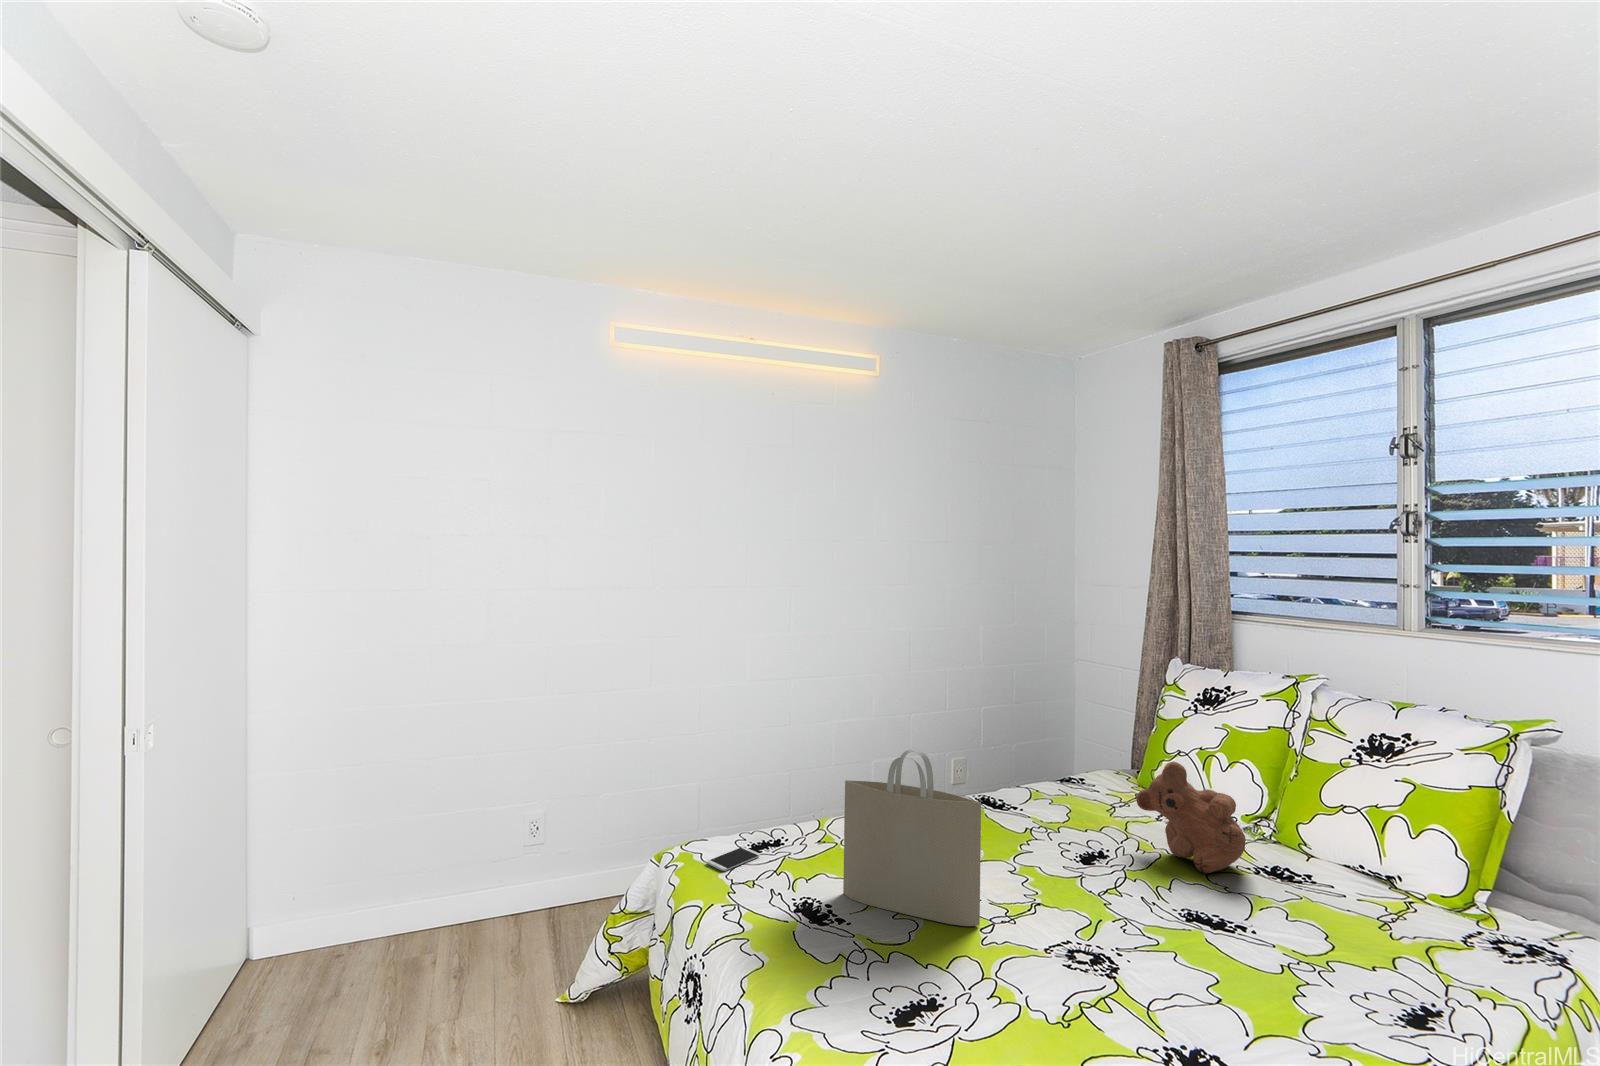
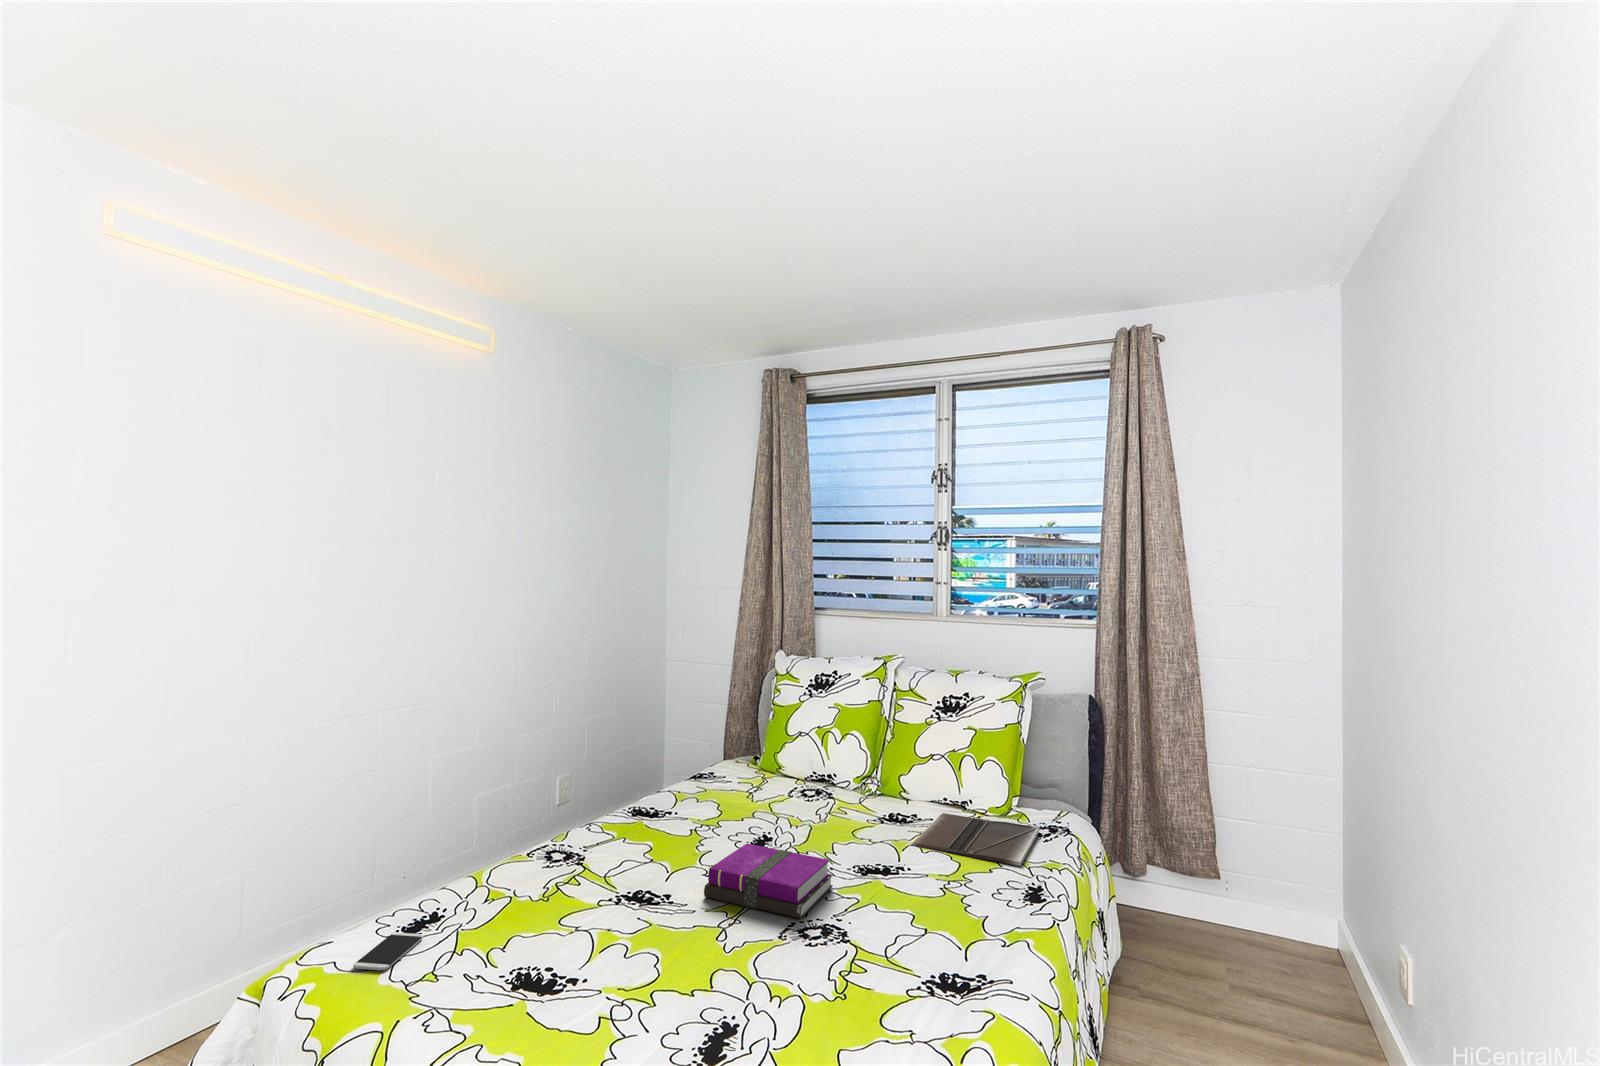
tote bag: present [843,749,981,926] -> none [557,764,719,952]
teddy bear: present [1136,762,1246,873] -> none [791,741,884,834]
notebook: none [993,850,1136,938] -> present [704,844,833,918]
laptop: none [1275,879,1503,971] -> present [911,813,1039,866]

